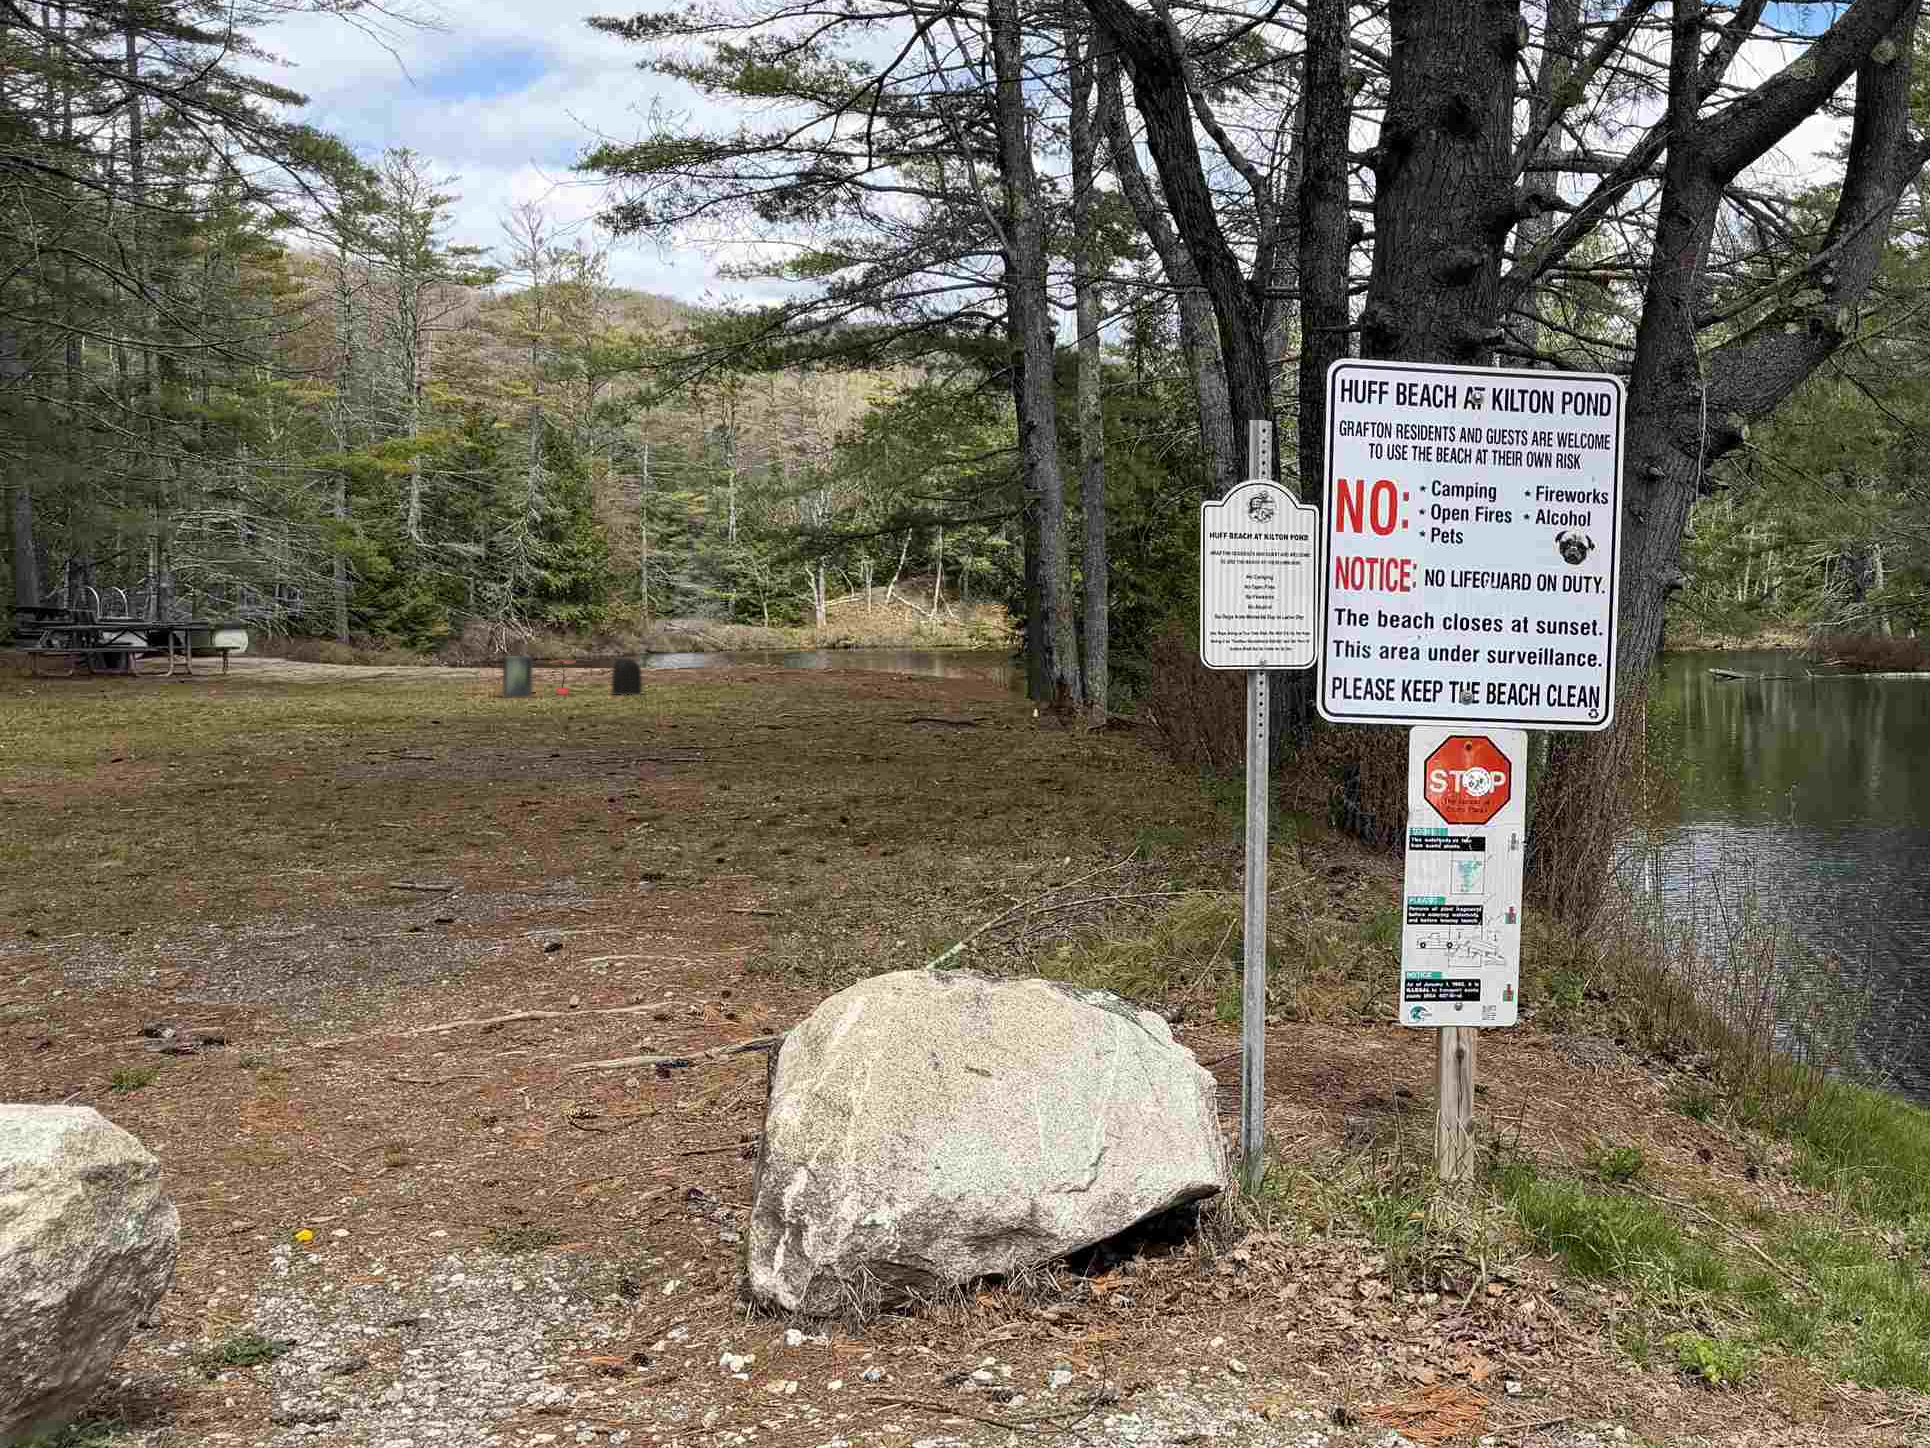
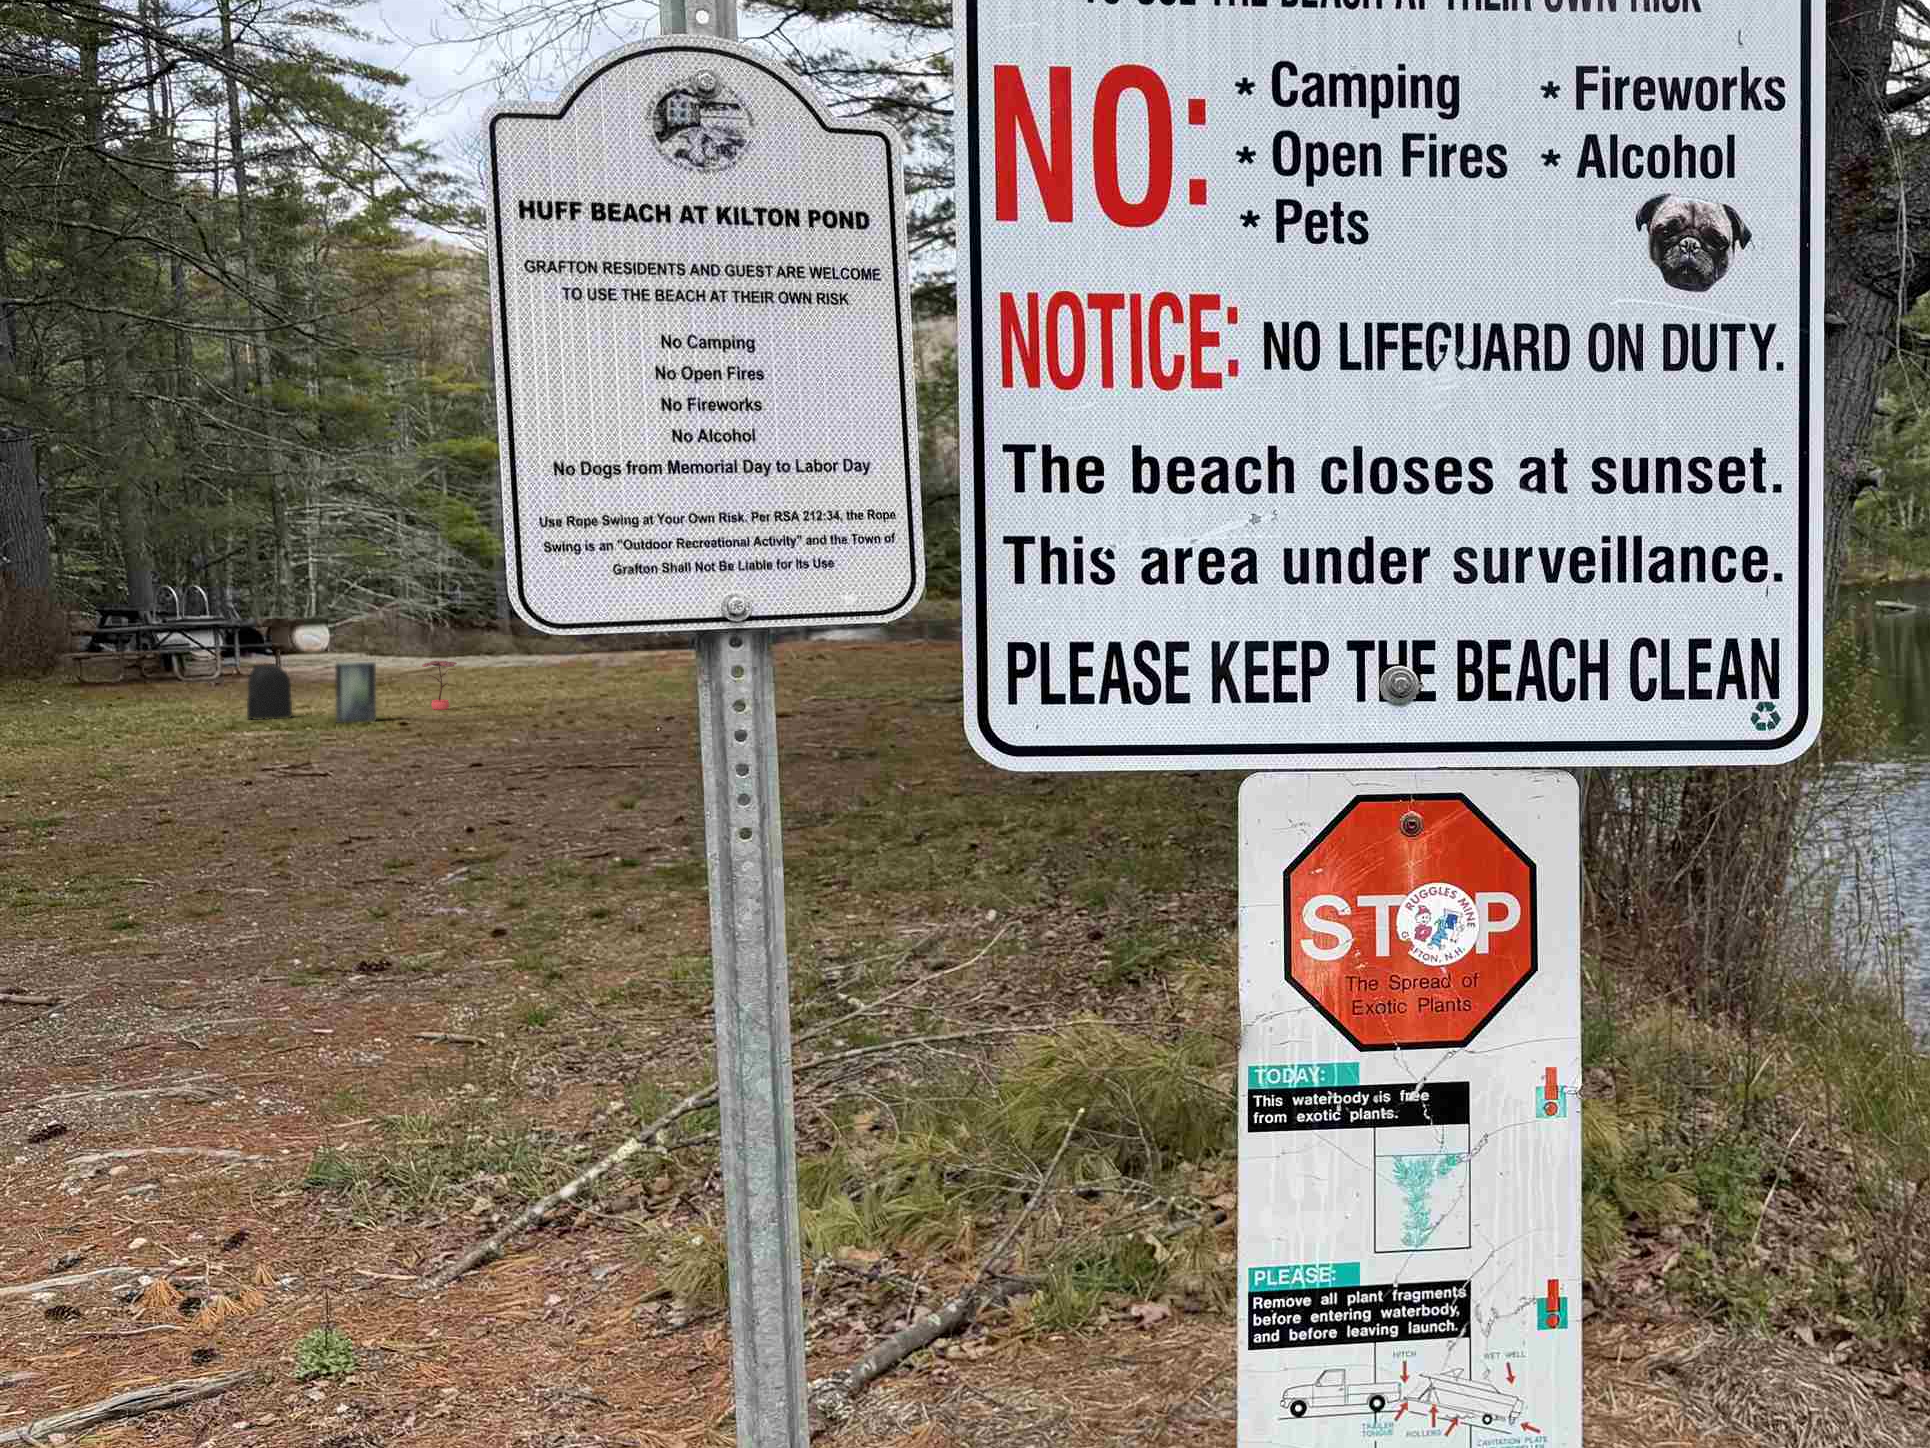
storage box: present [503,656,533,698] -> present [335,662,376,723]
potted plant: present [549,659,576,695] -> present [422,661,457,710]

